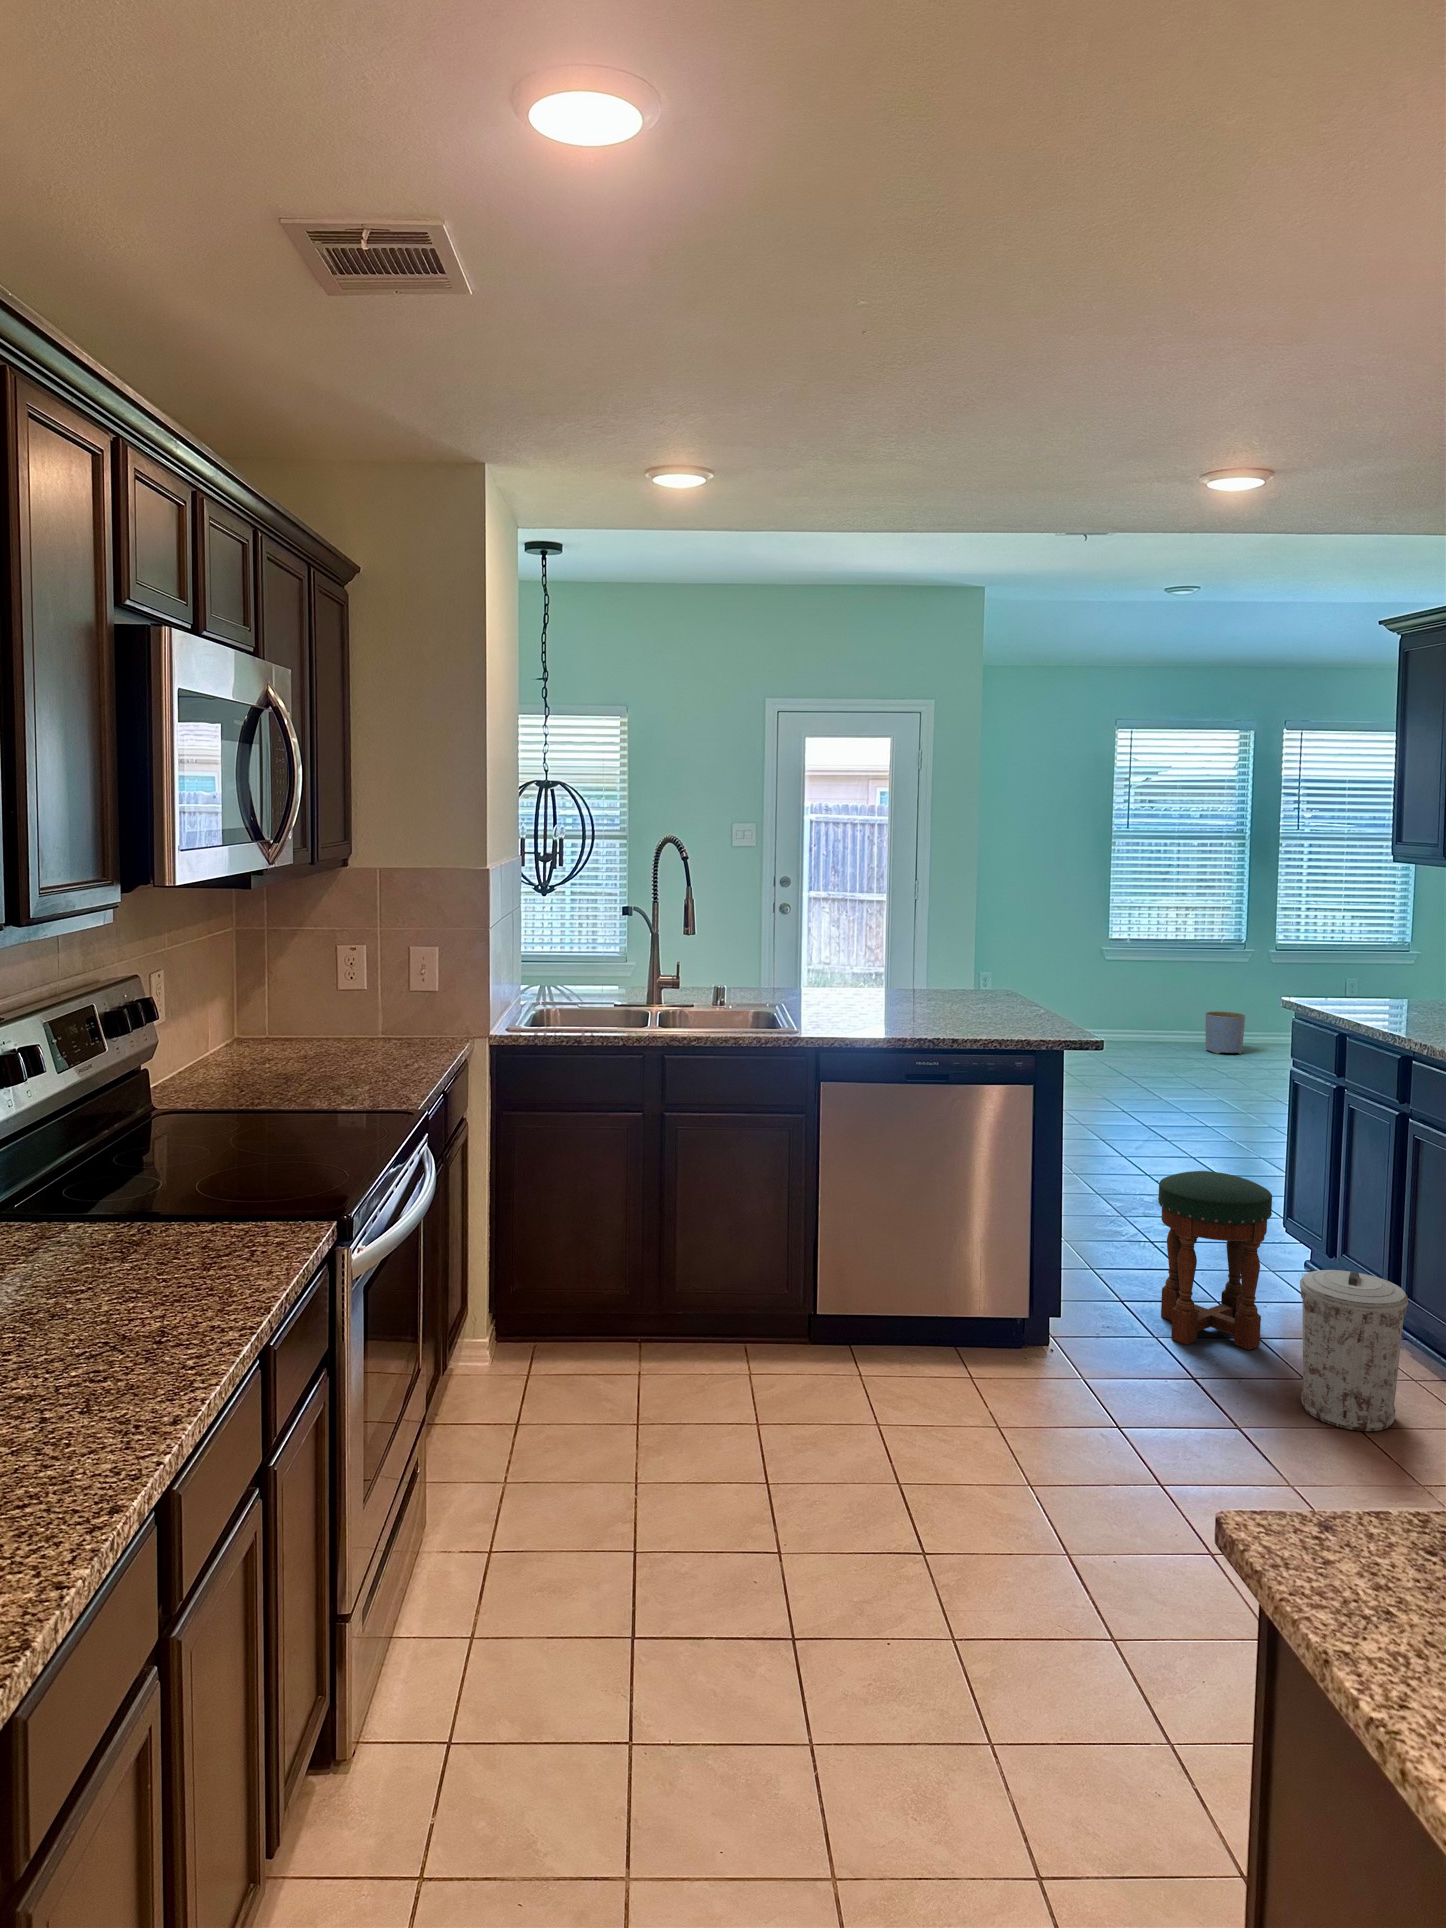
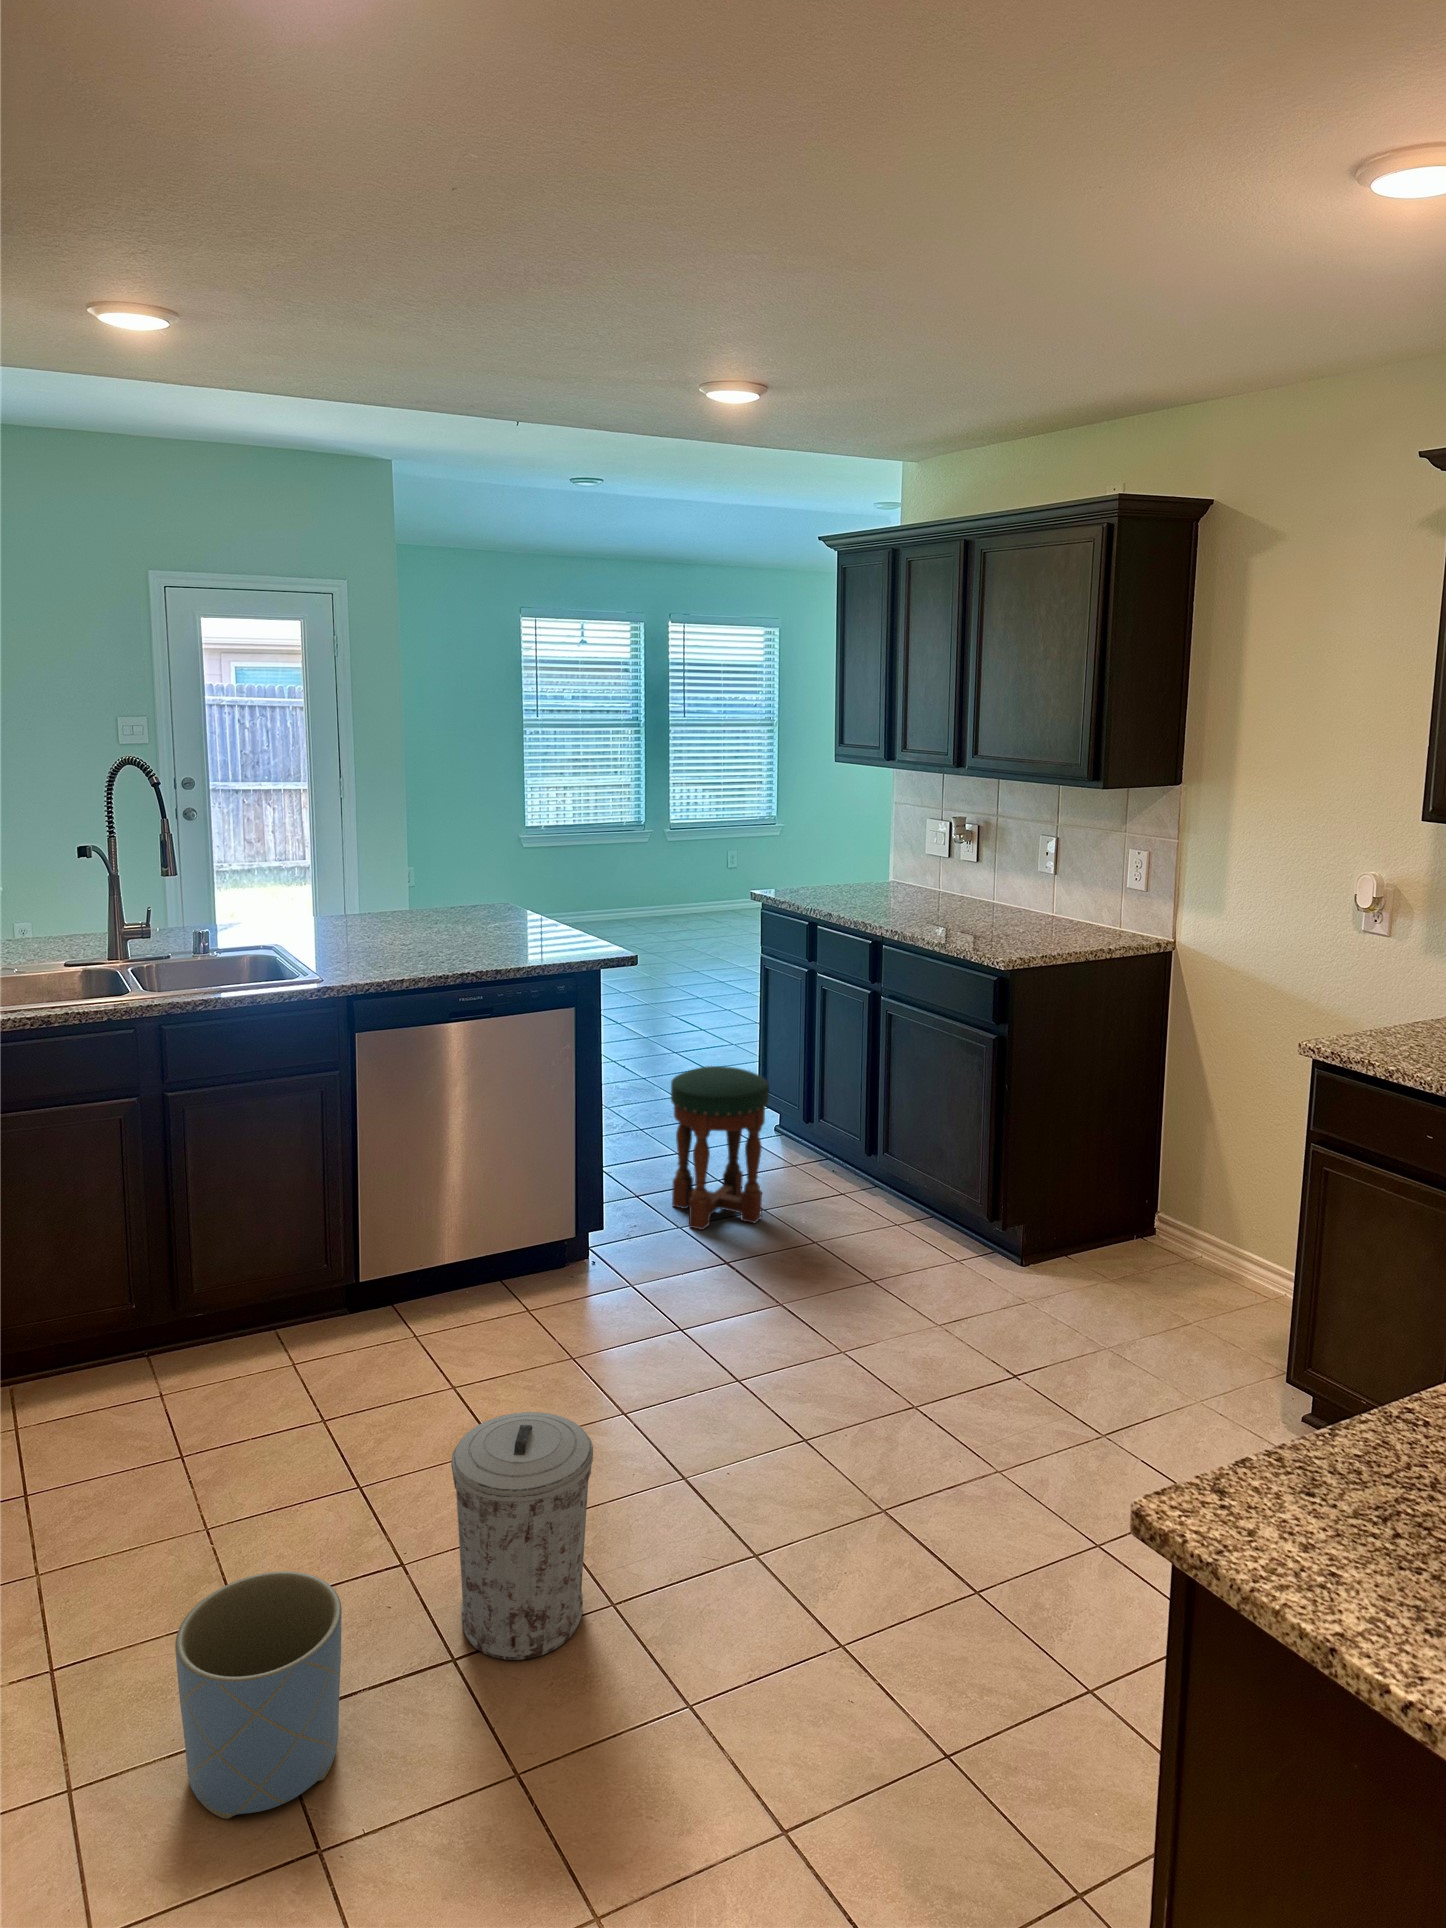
planter: present [1205,1011,1245,1054] -> present [175,1571,342,1819]
trash can: present [1300,1270,1408,1431] -> present [451,1412,593,1660]

